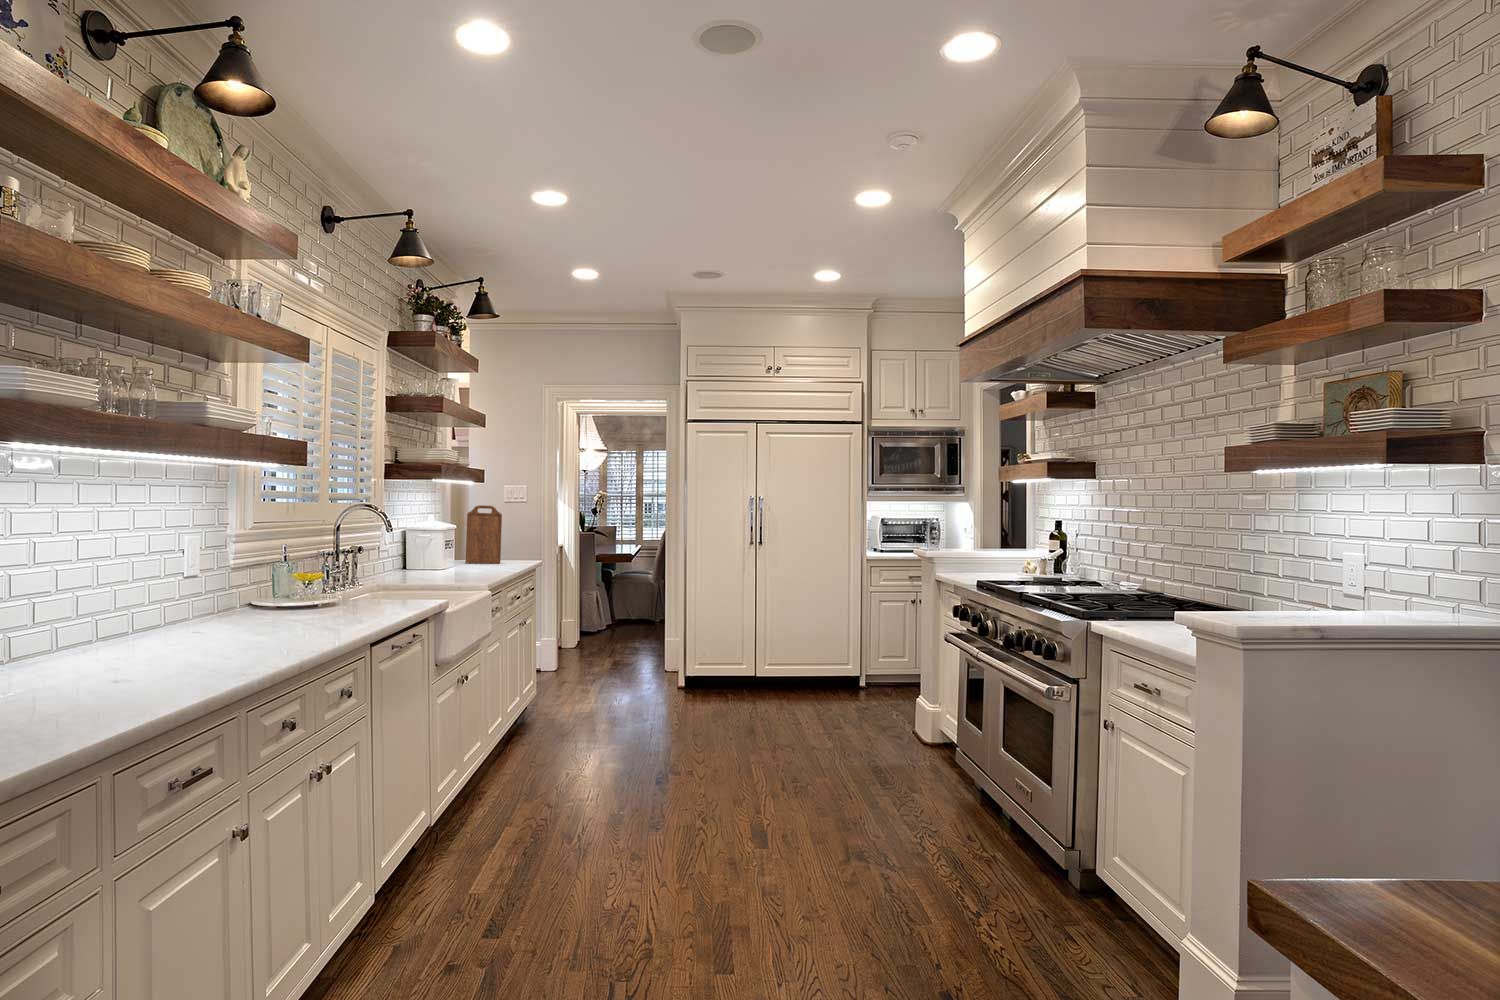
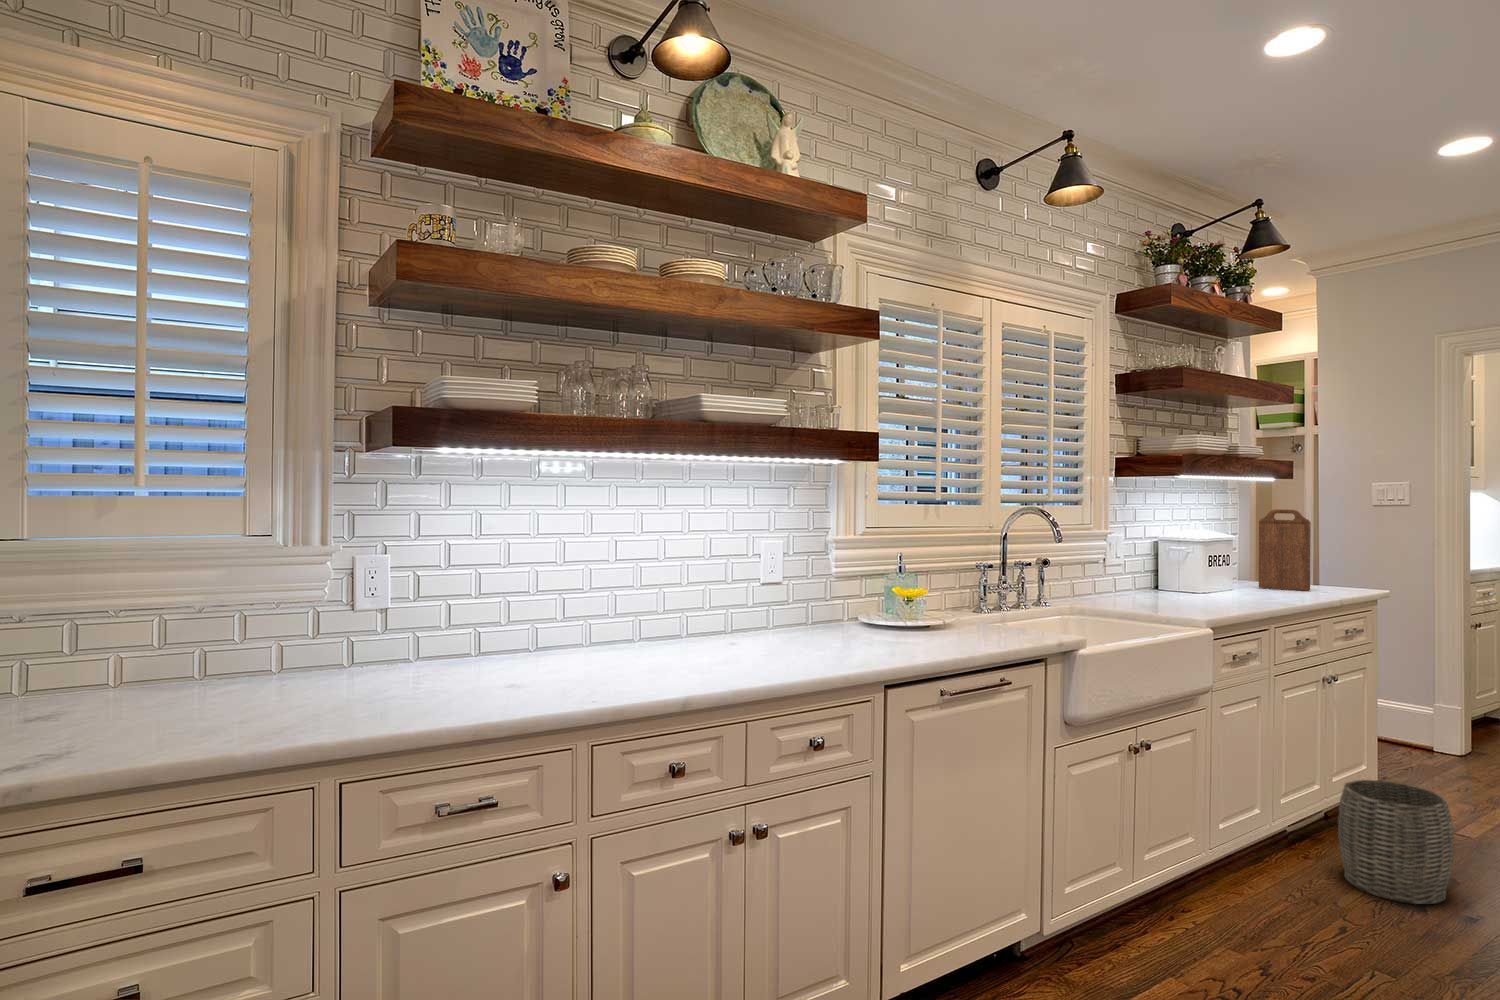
woven basket: none [539,682,599,753] -> present [1338,780,1454,904]

